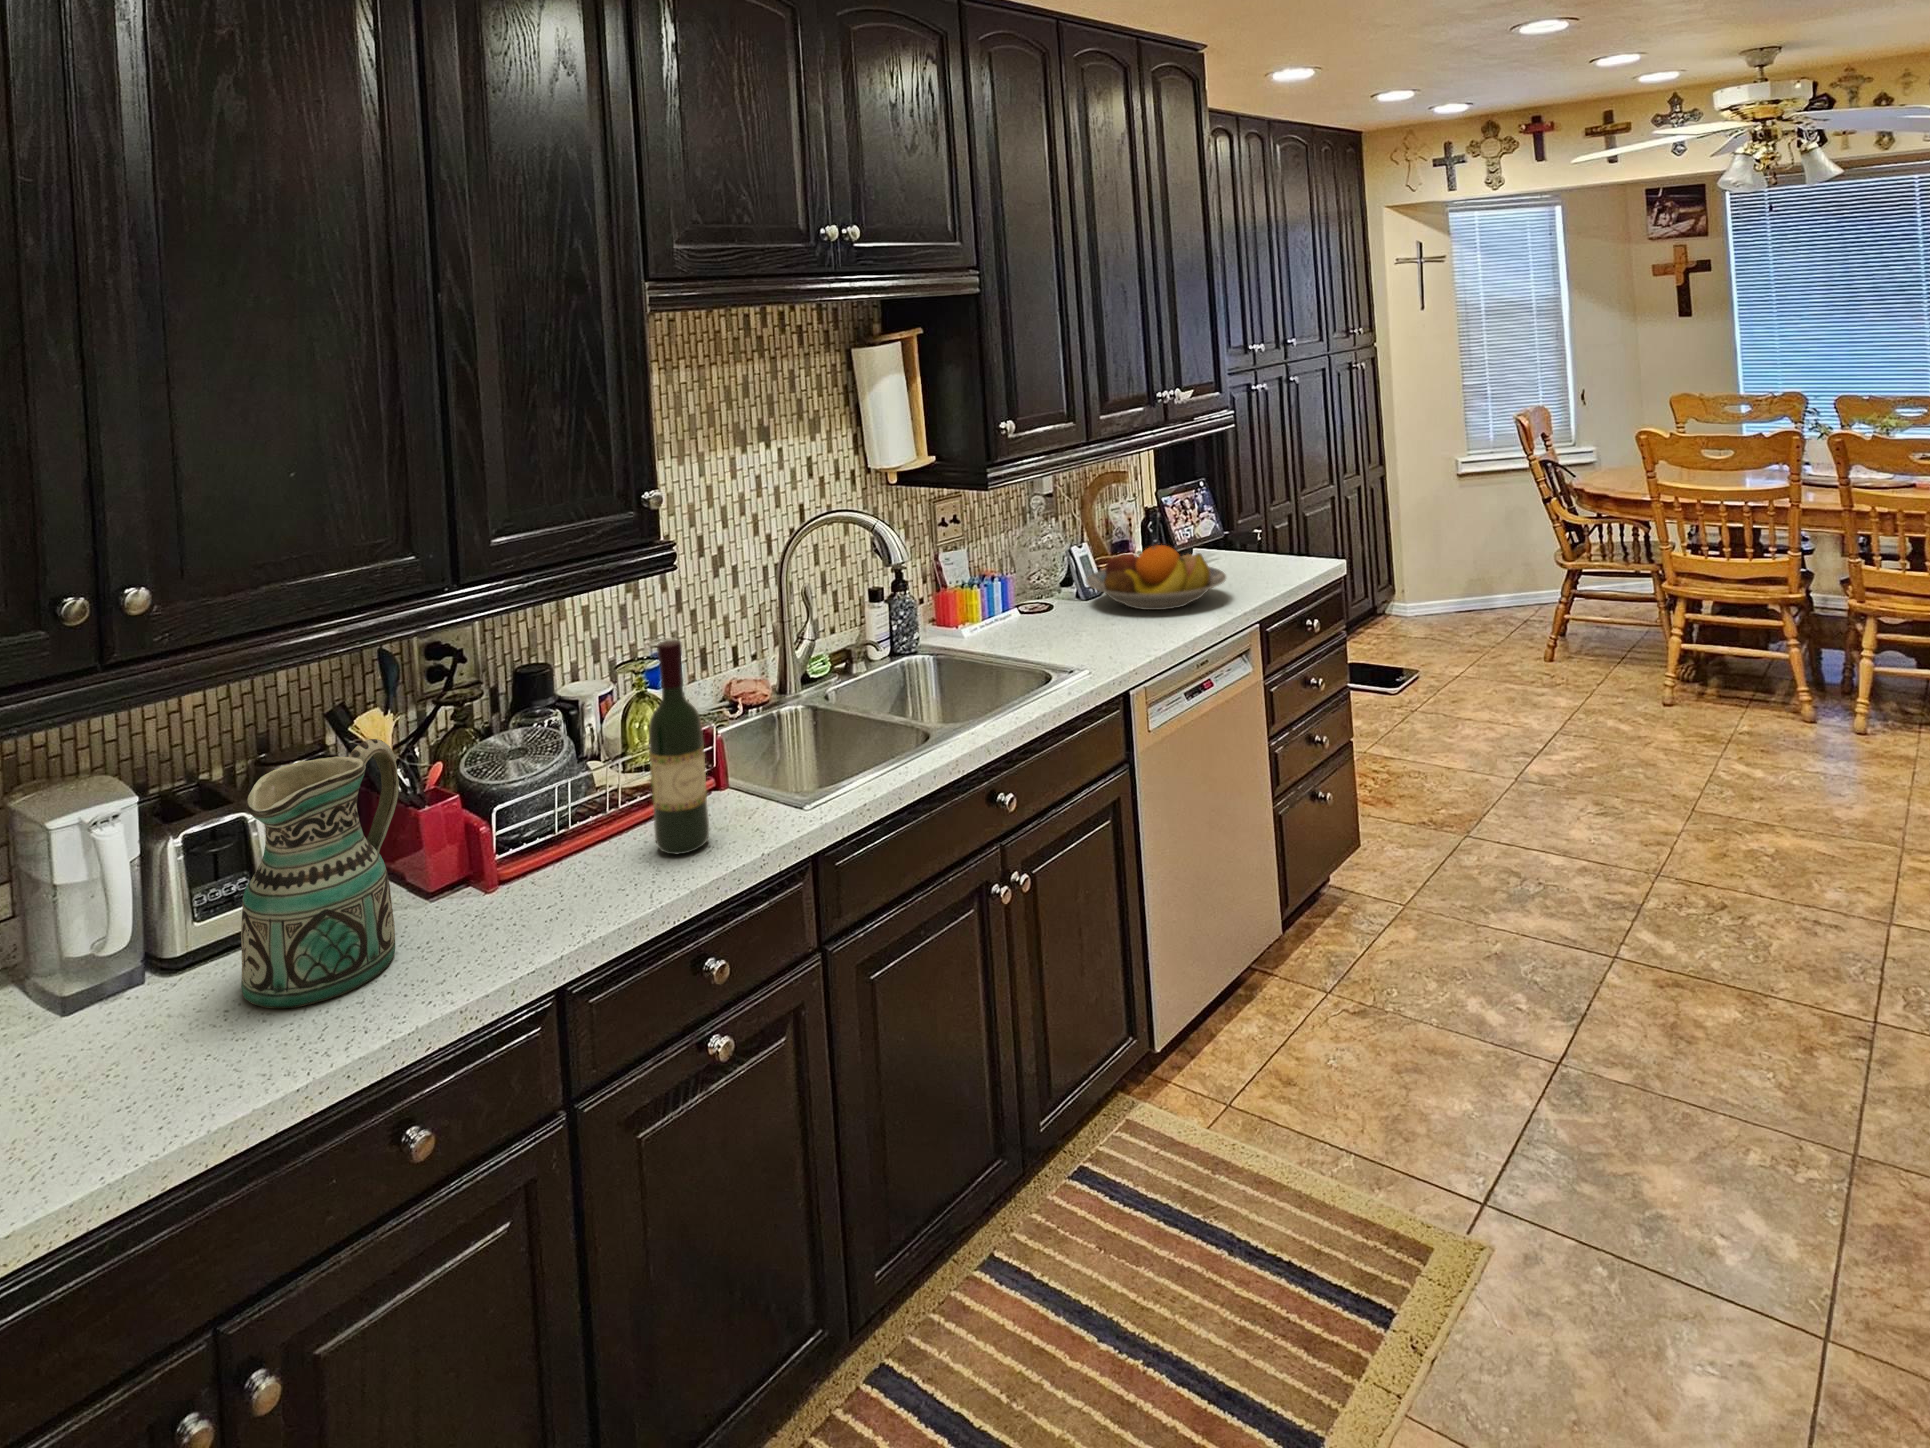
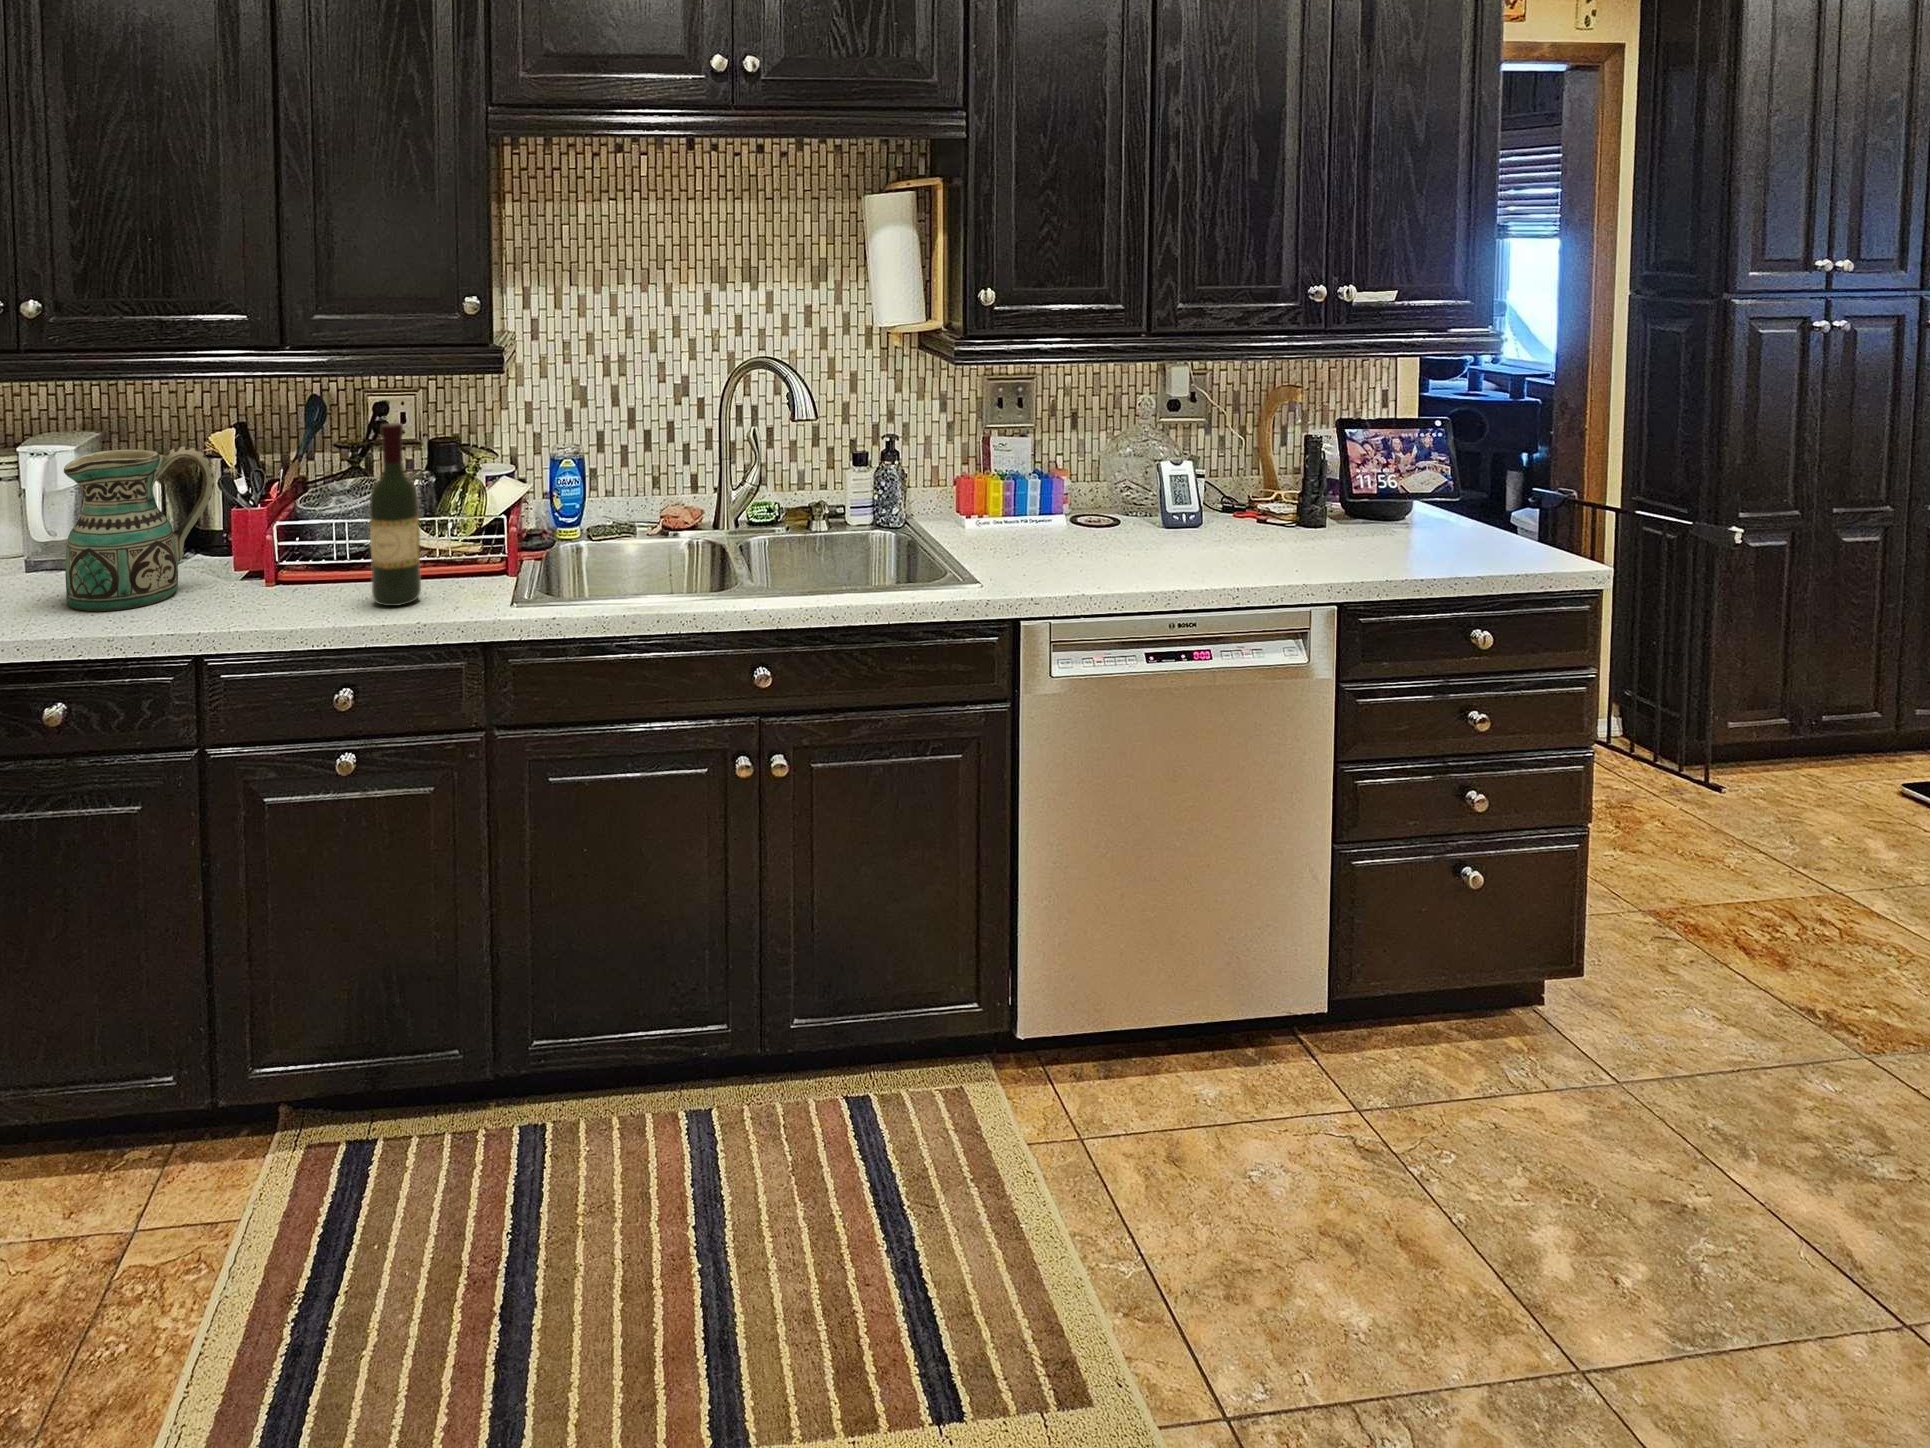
fruit bowl: present [1086,545,1226,610] -> none [1151,471,1343,558]

